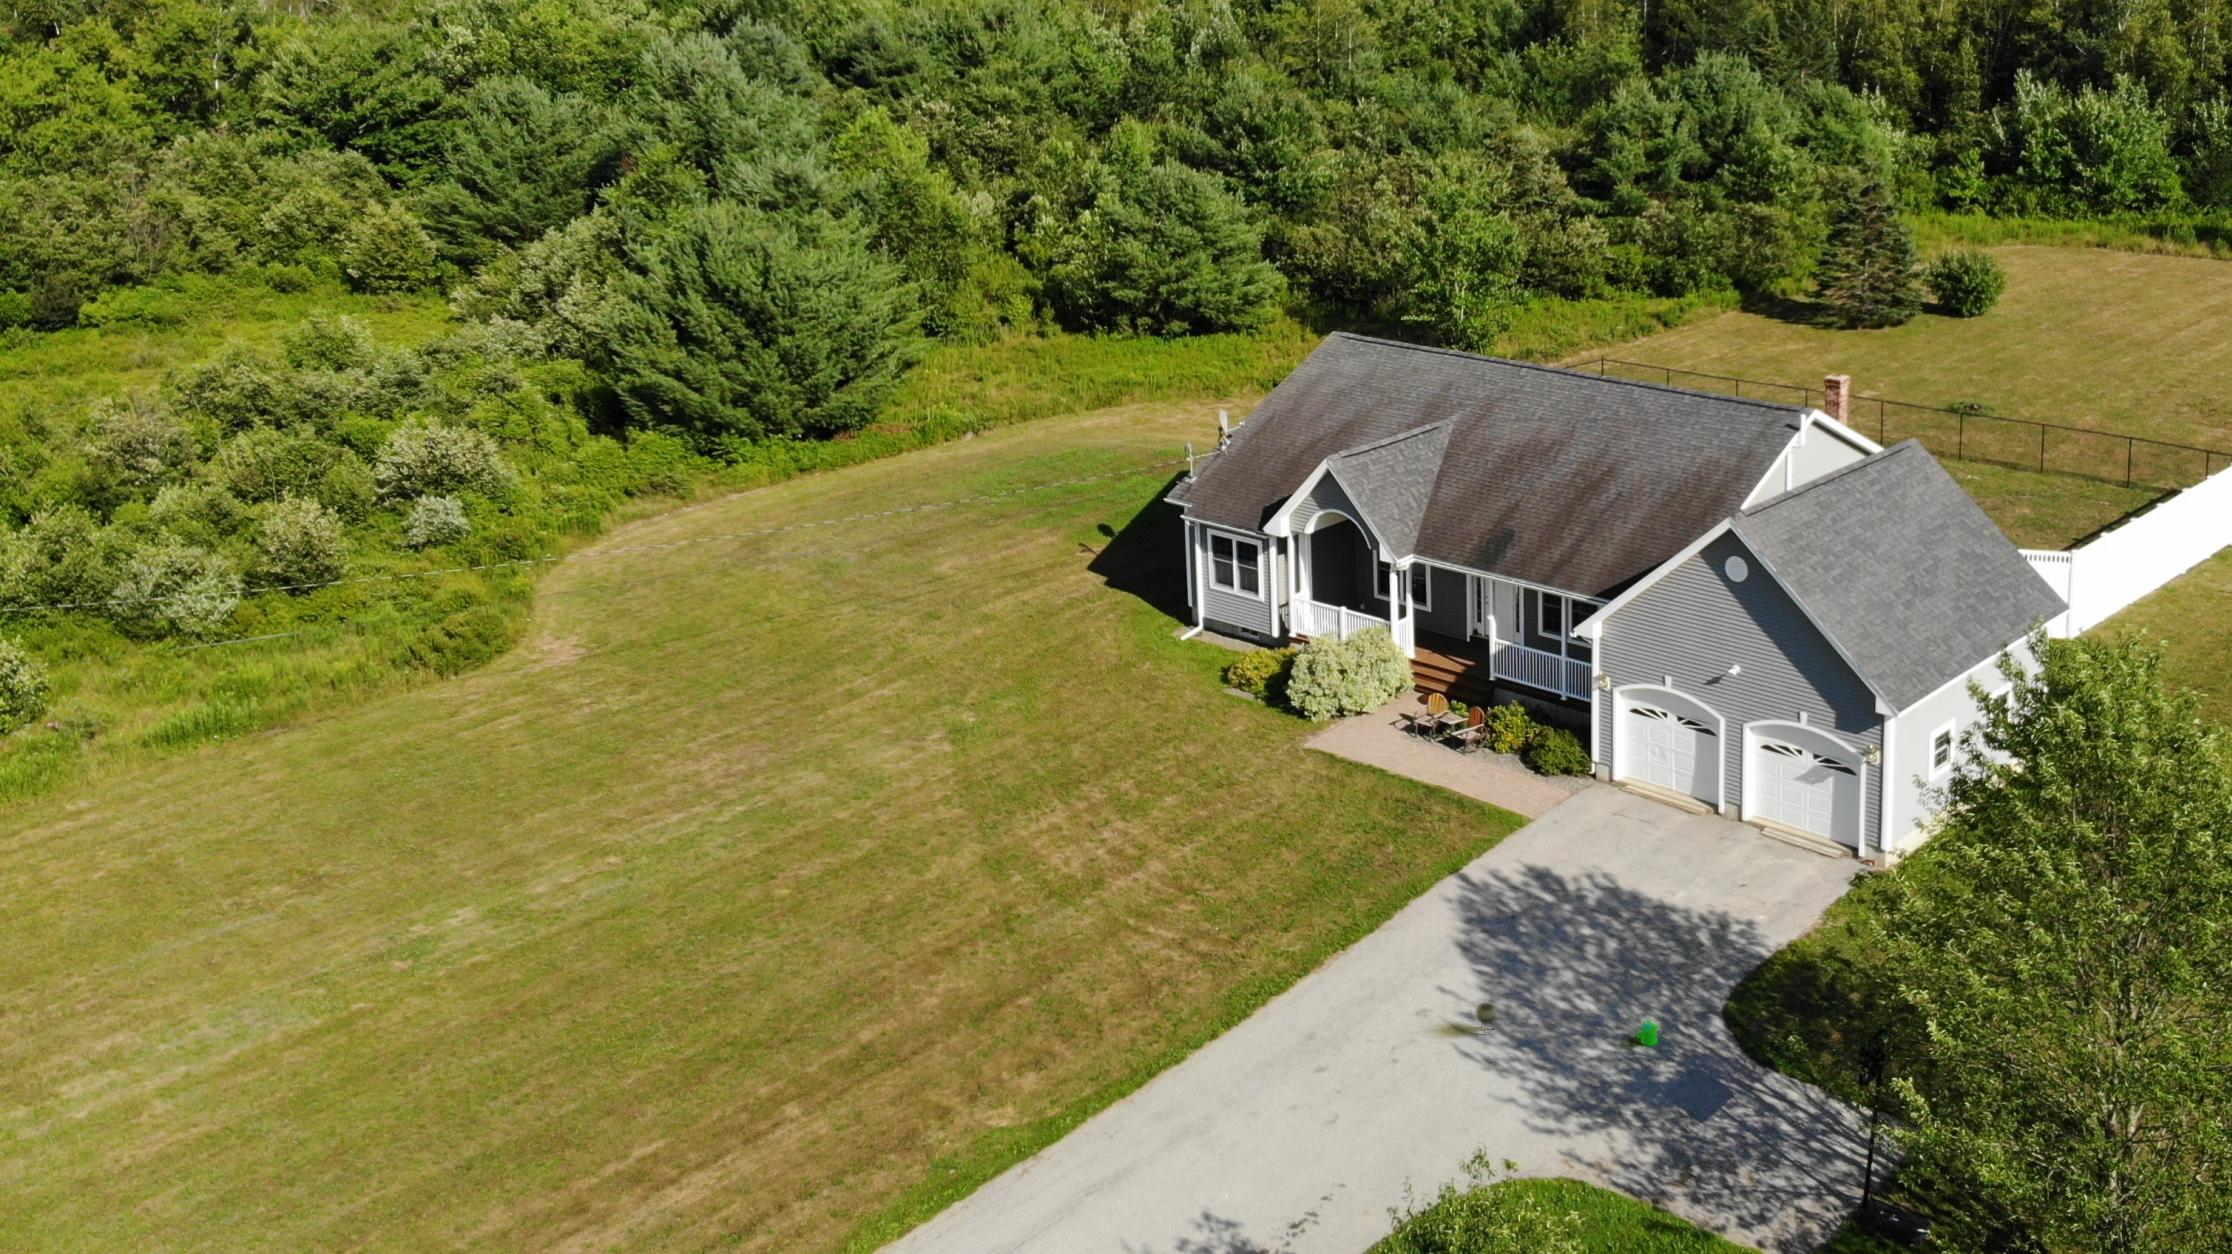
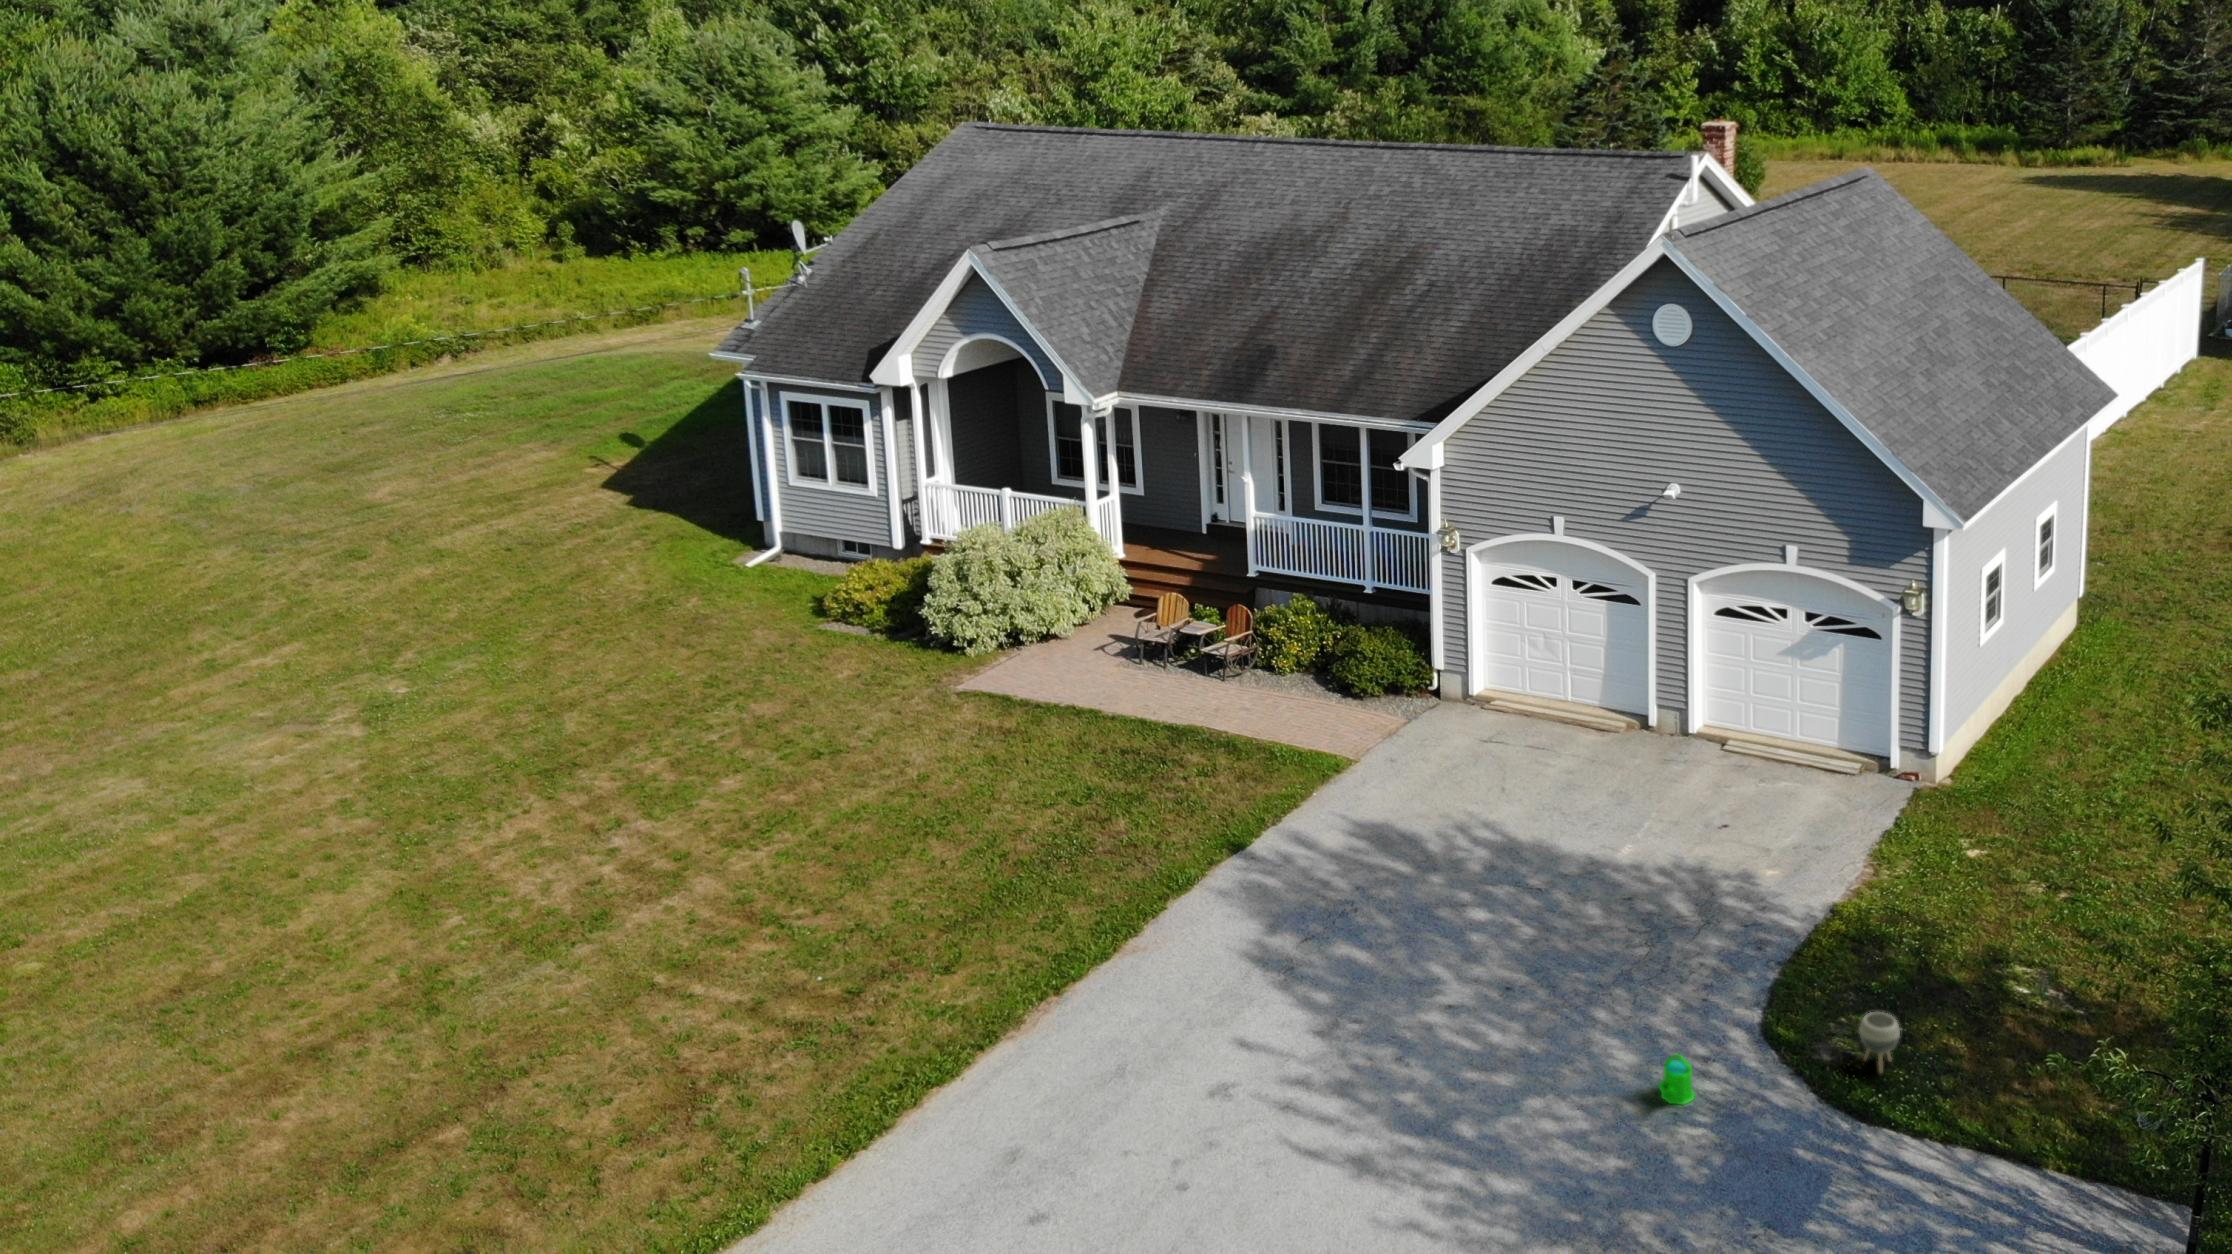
planter: present [1476,1002,1497,1028] -> present [1860,1012,1900,1072]

